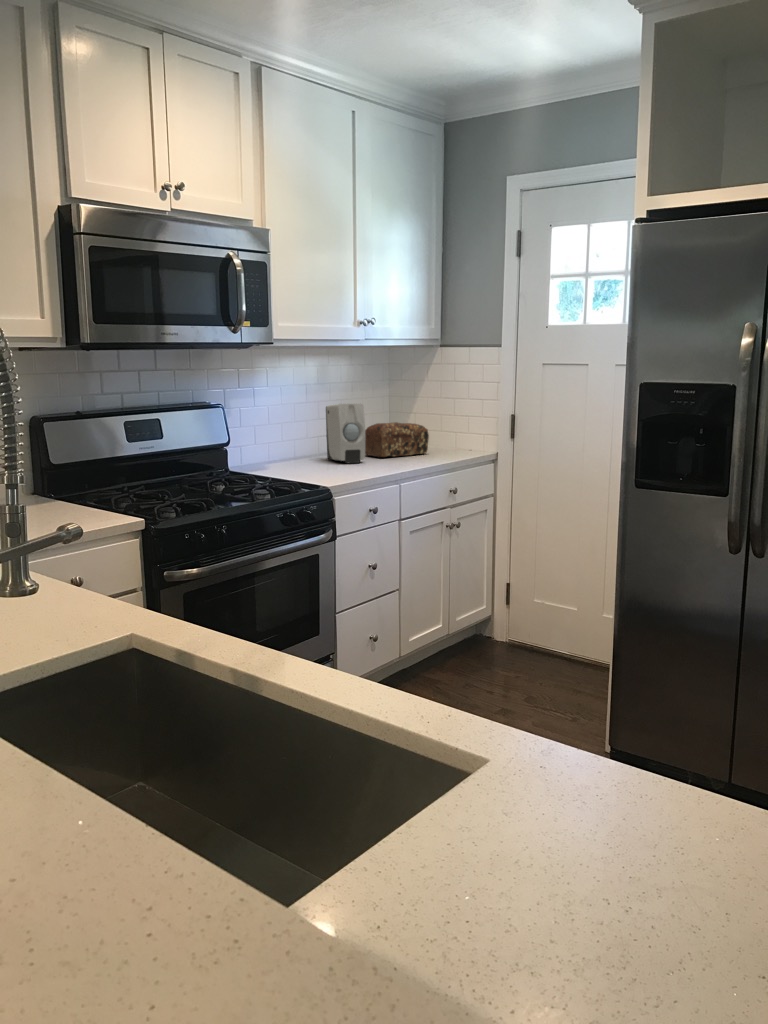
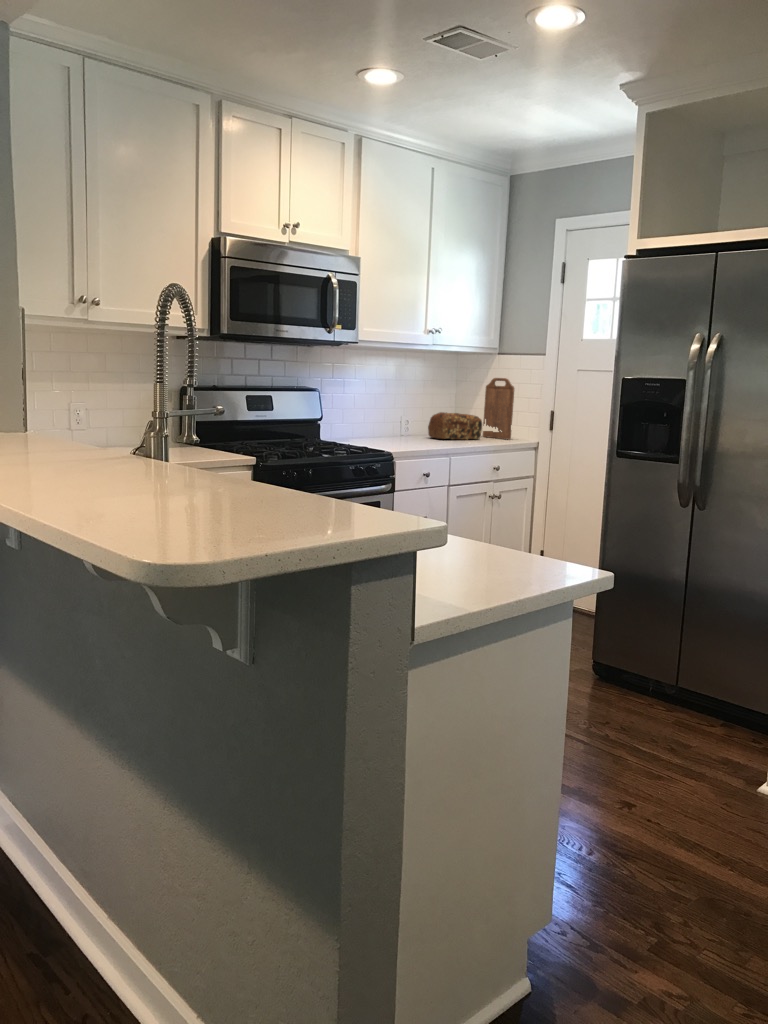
cutting board: none [427,376,464,451] -> present [483,378,514,439]
soap dispenser: present [326,404,365,463] -> none [399,394,429,441]

